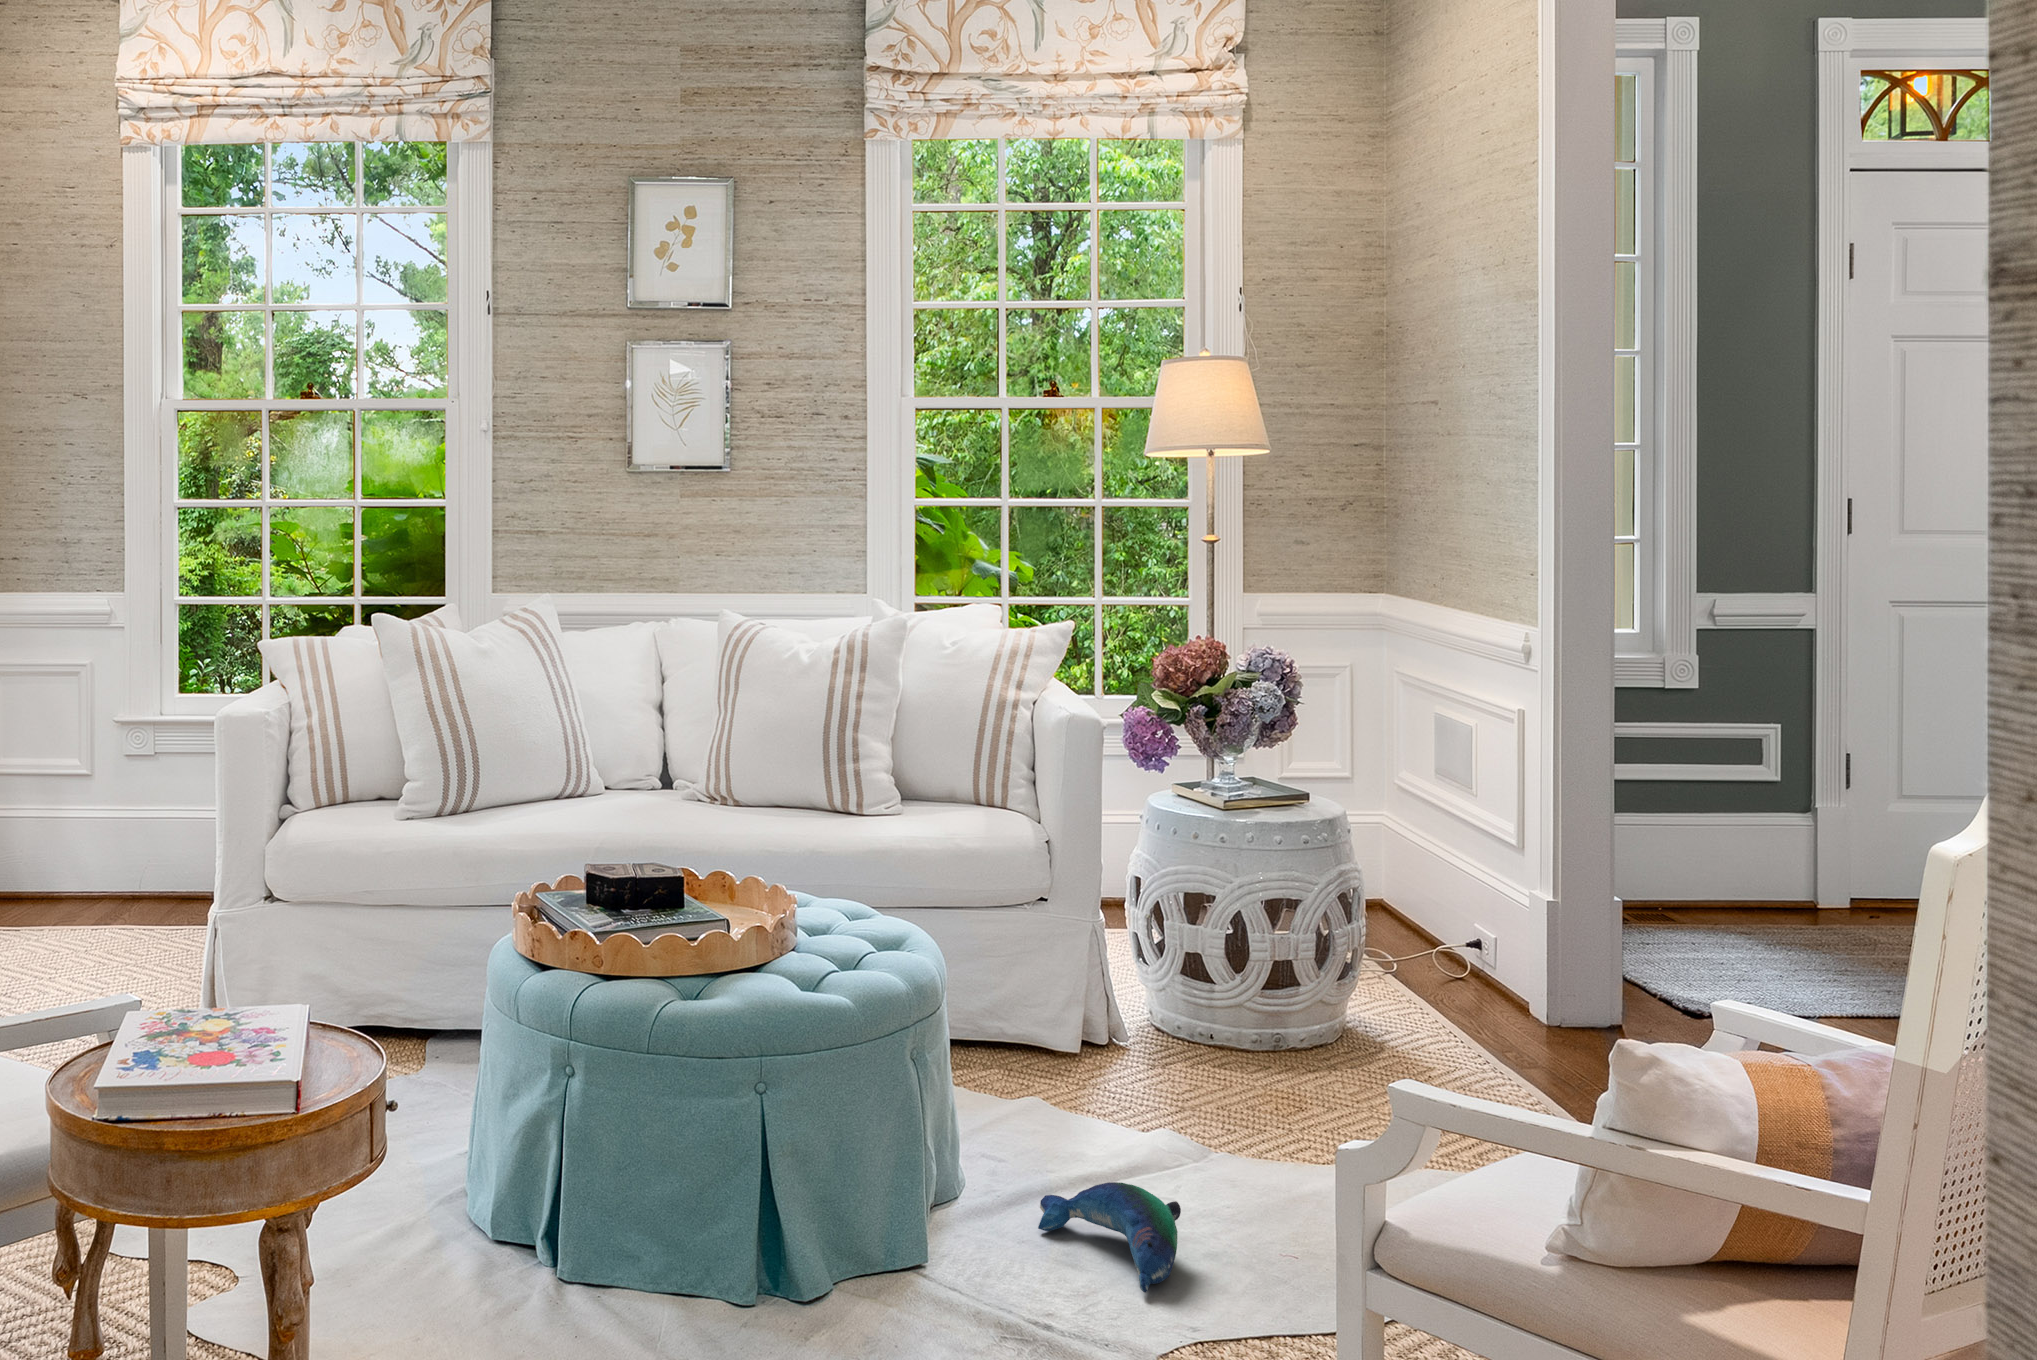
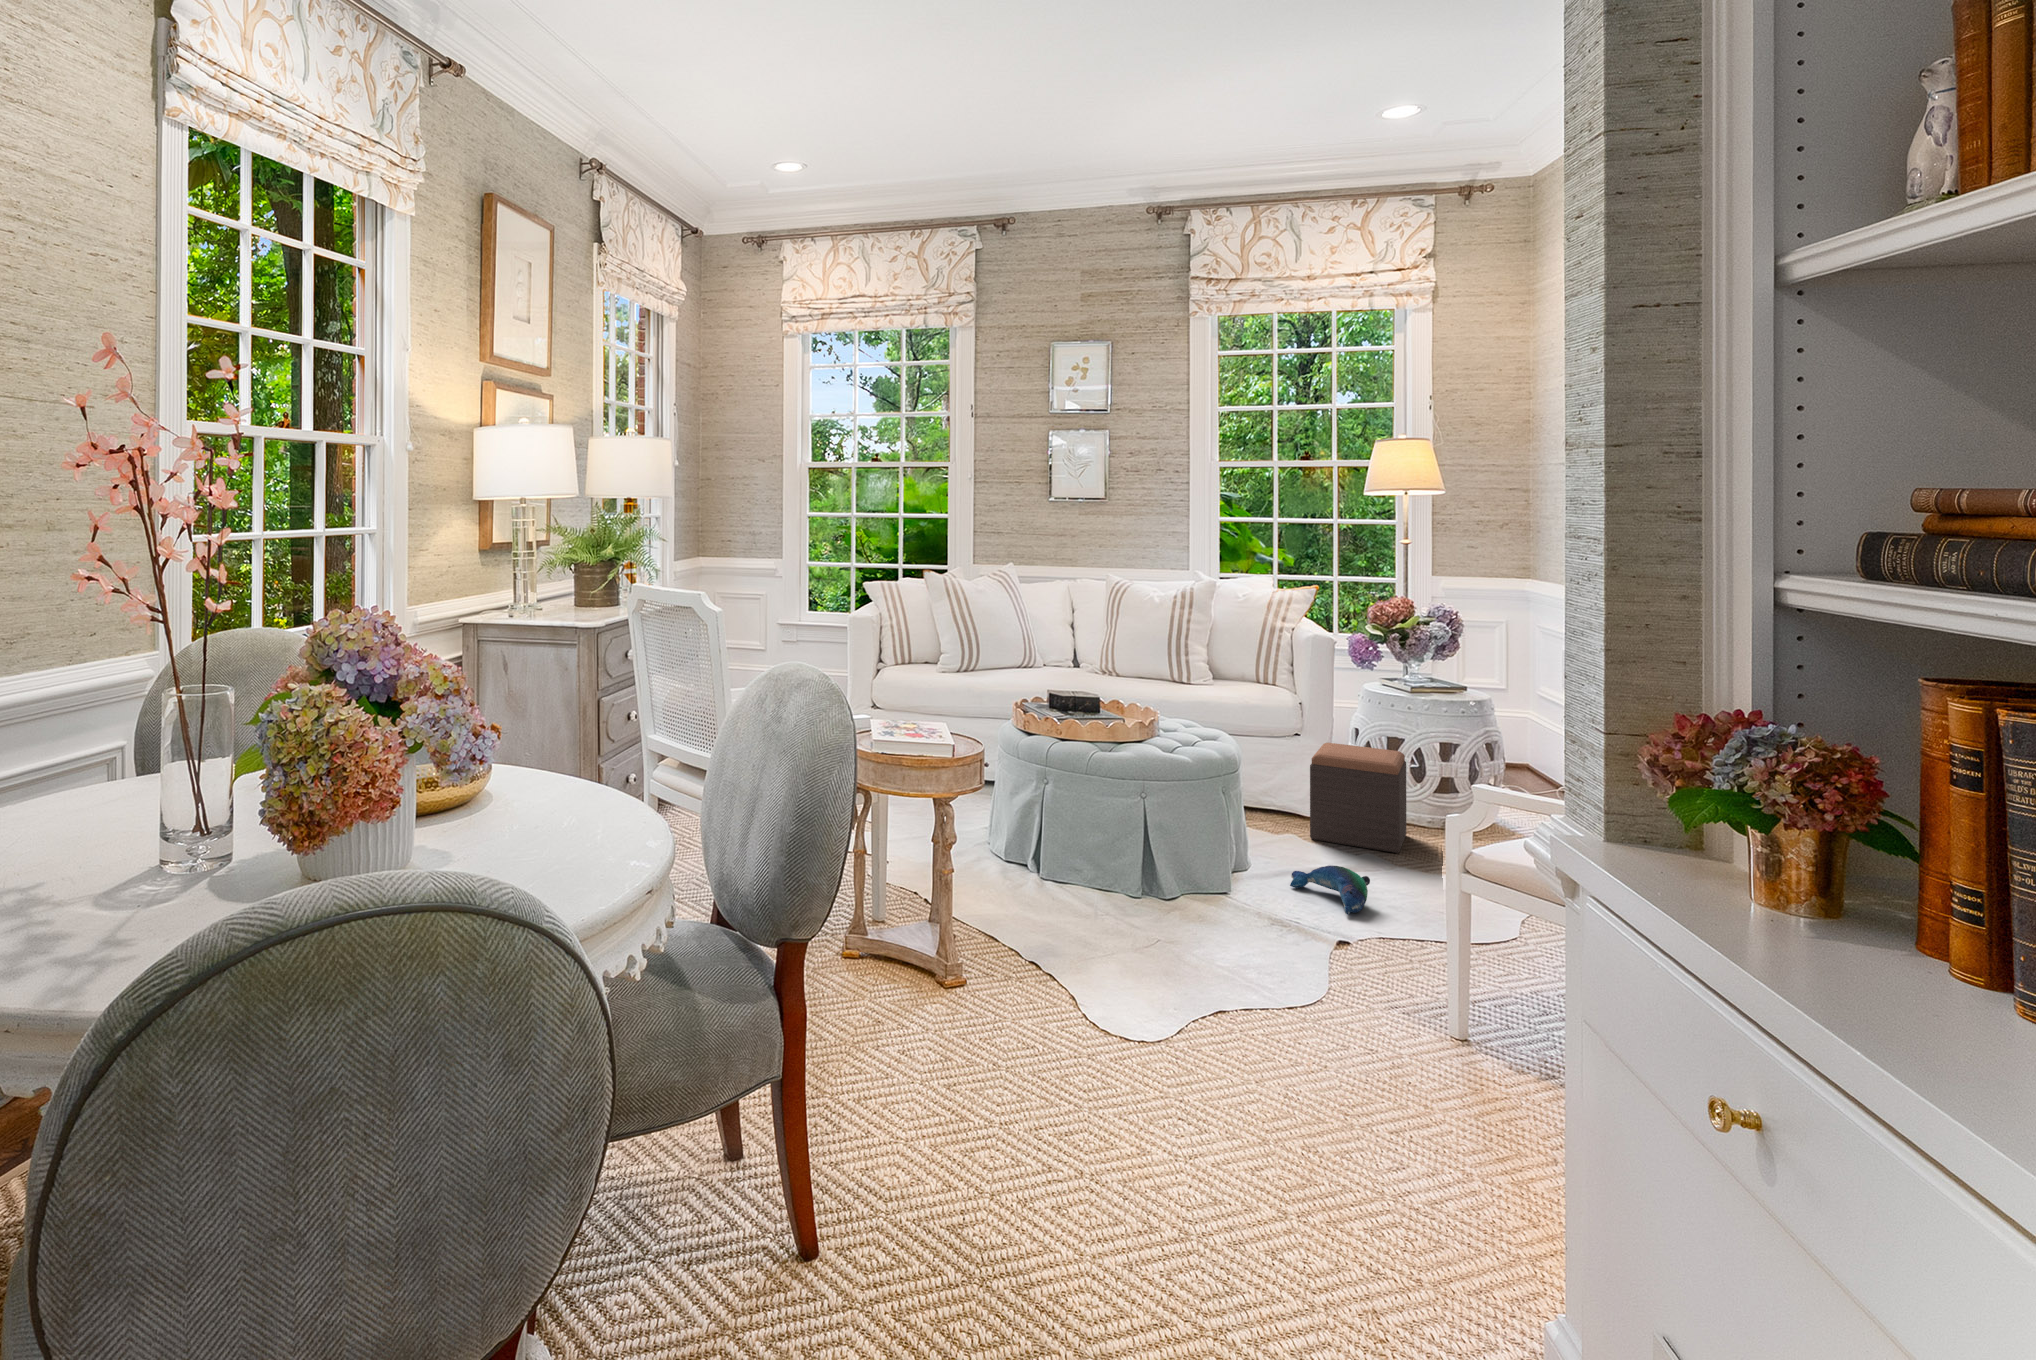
footstool: none [1066,914,1222,1119] -> present [1310,743,1406,853]

